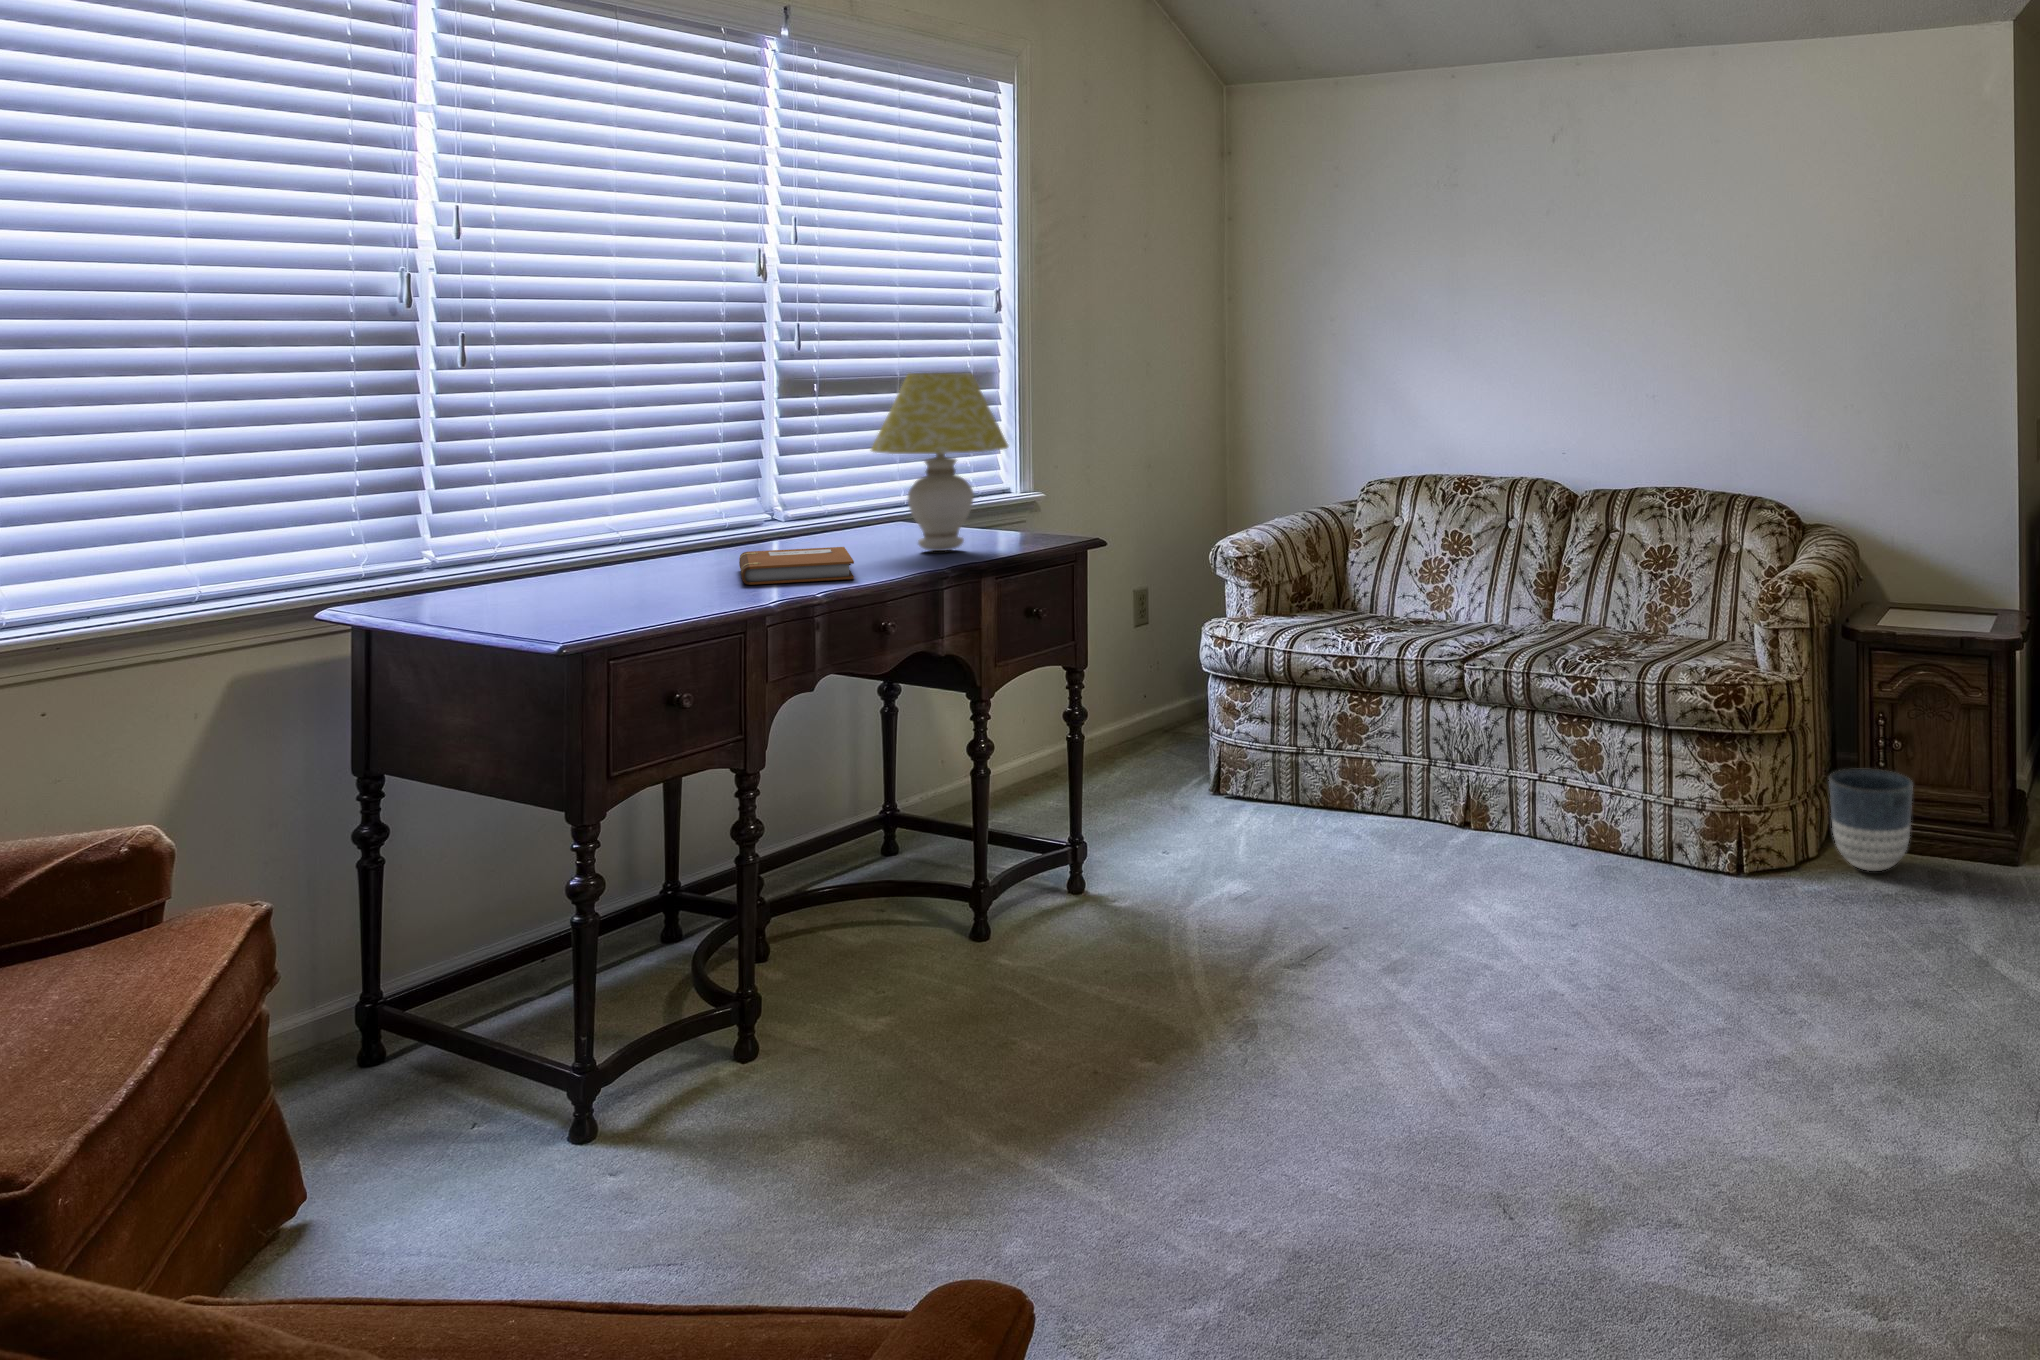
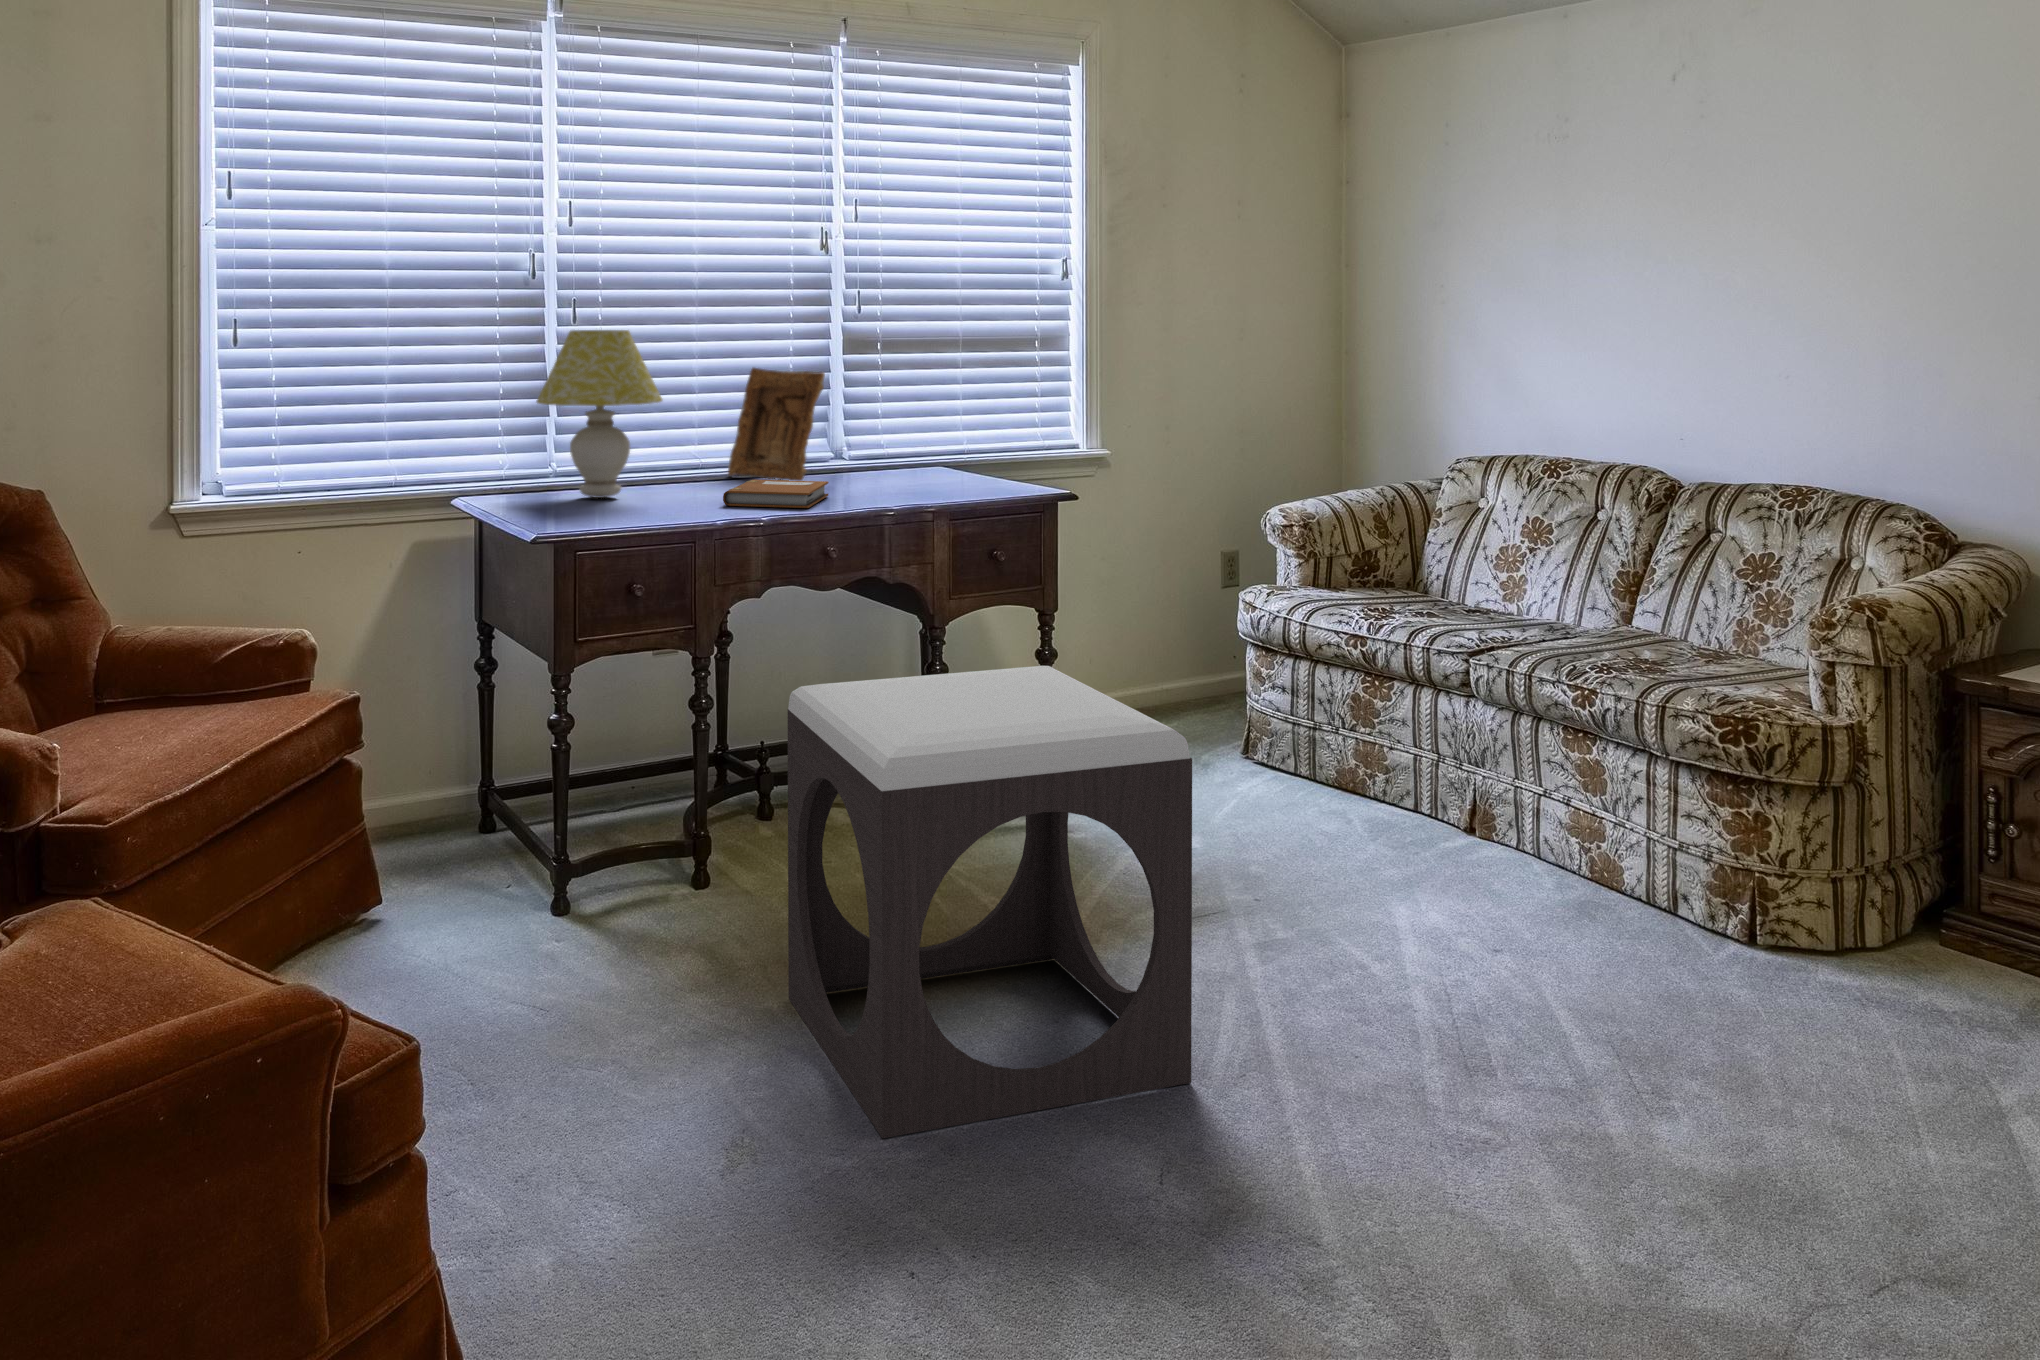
table lamp: present [871,373,1008,551] -> present [537,330,662,498]
picture frame: none [661,419,790,551] -> present [728,368,825,481]
footstool: none [971,722,1452,1280] -> present [788,666,1192,1138]
planter: present [1829,768,1913,871] -> none [1887,846,2006,978]

